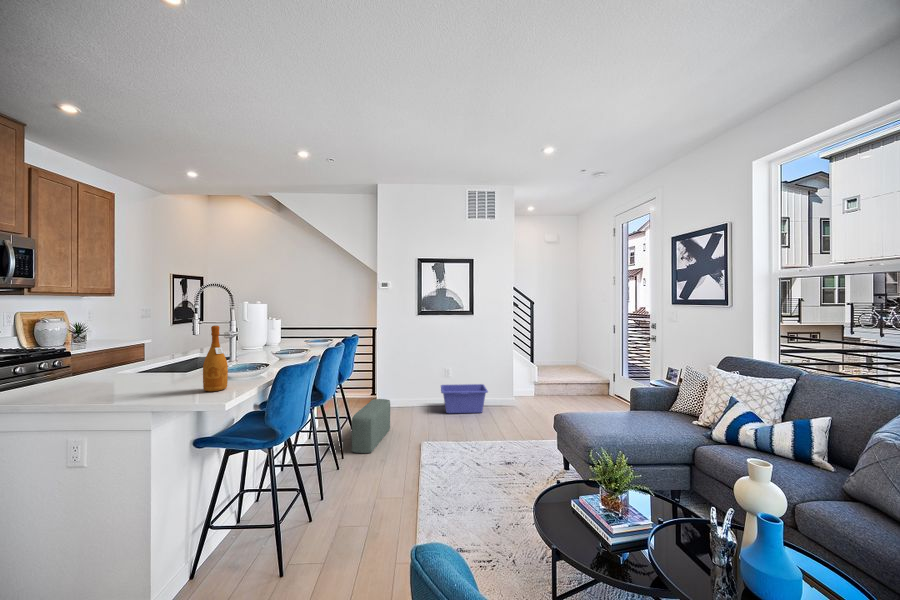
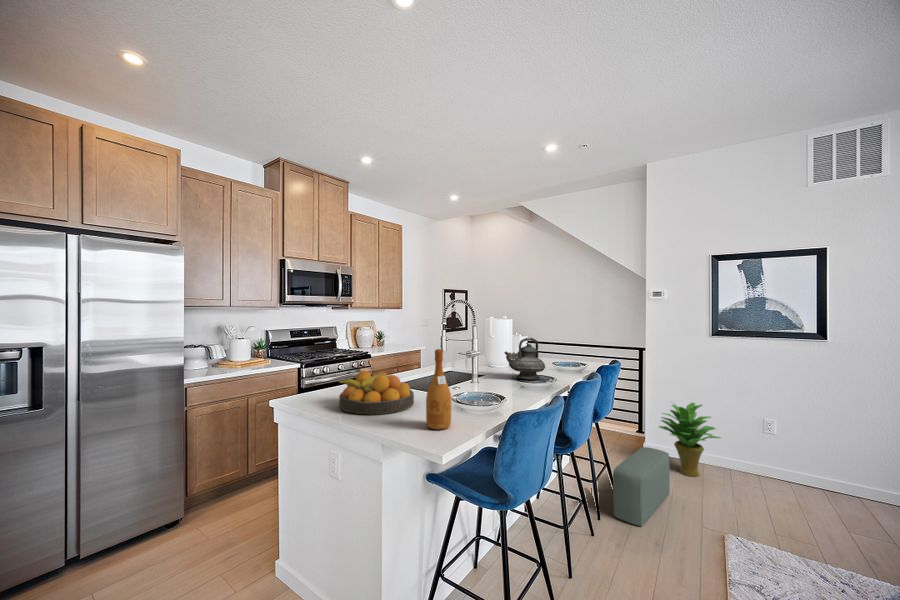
teapot: none [262,319,299,355] -> present [504,338,545,380]
fruit bowl: none [80,355,178,395] -> present [338,371,414,414]
potted plant: none [384,364,422,416] -> present [659,403,721,477]
storage bin: present [441,384,488,413] -> none [754,443,863,507]

